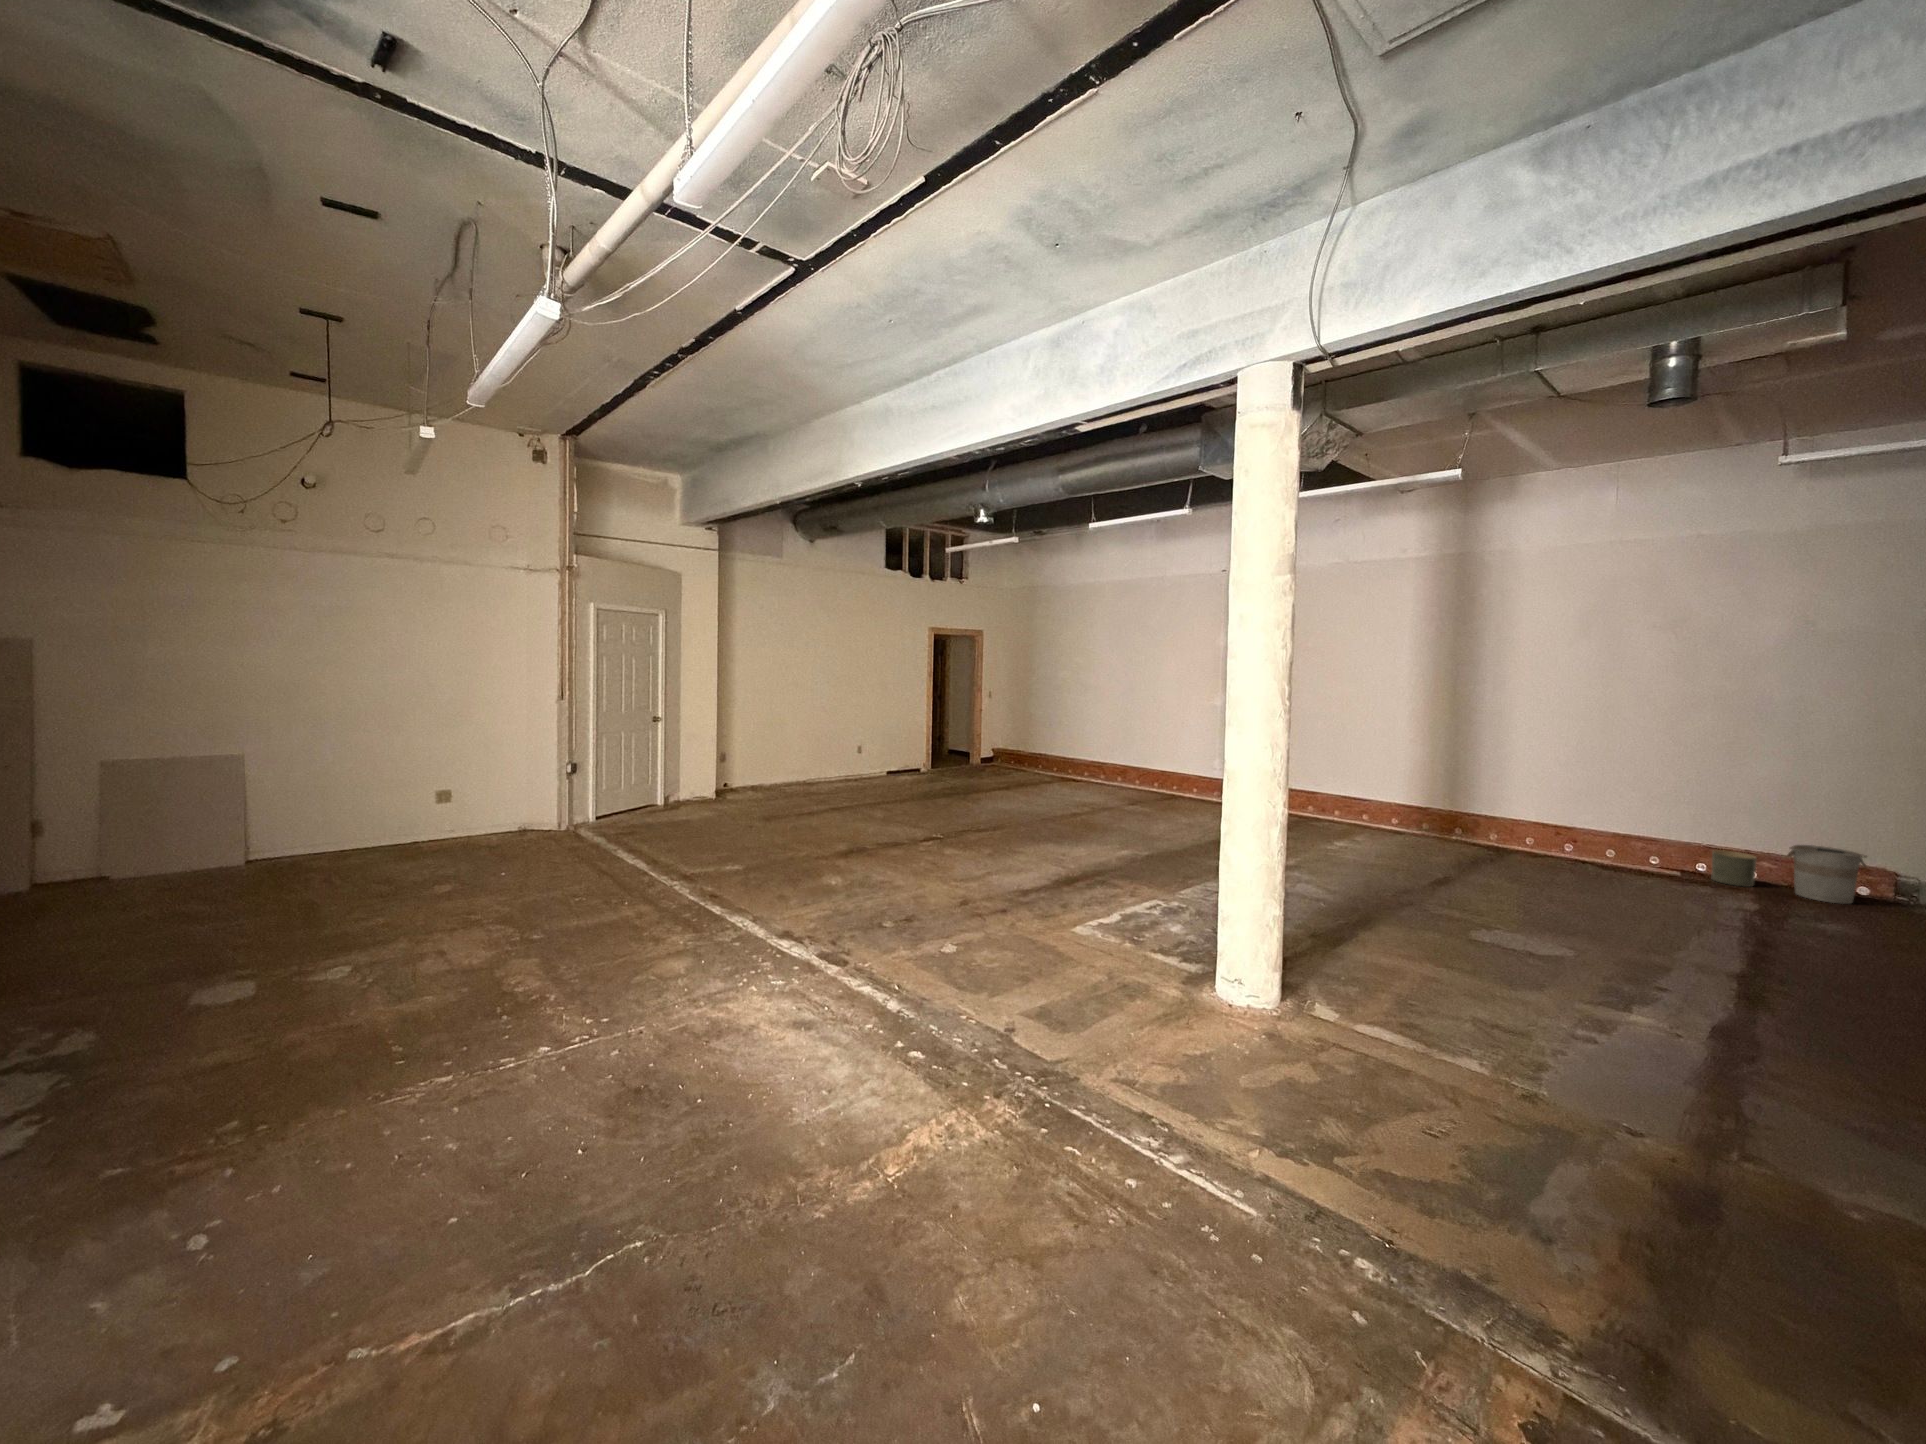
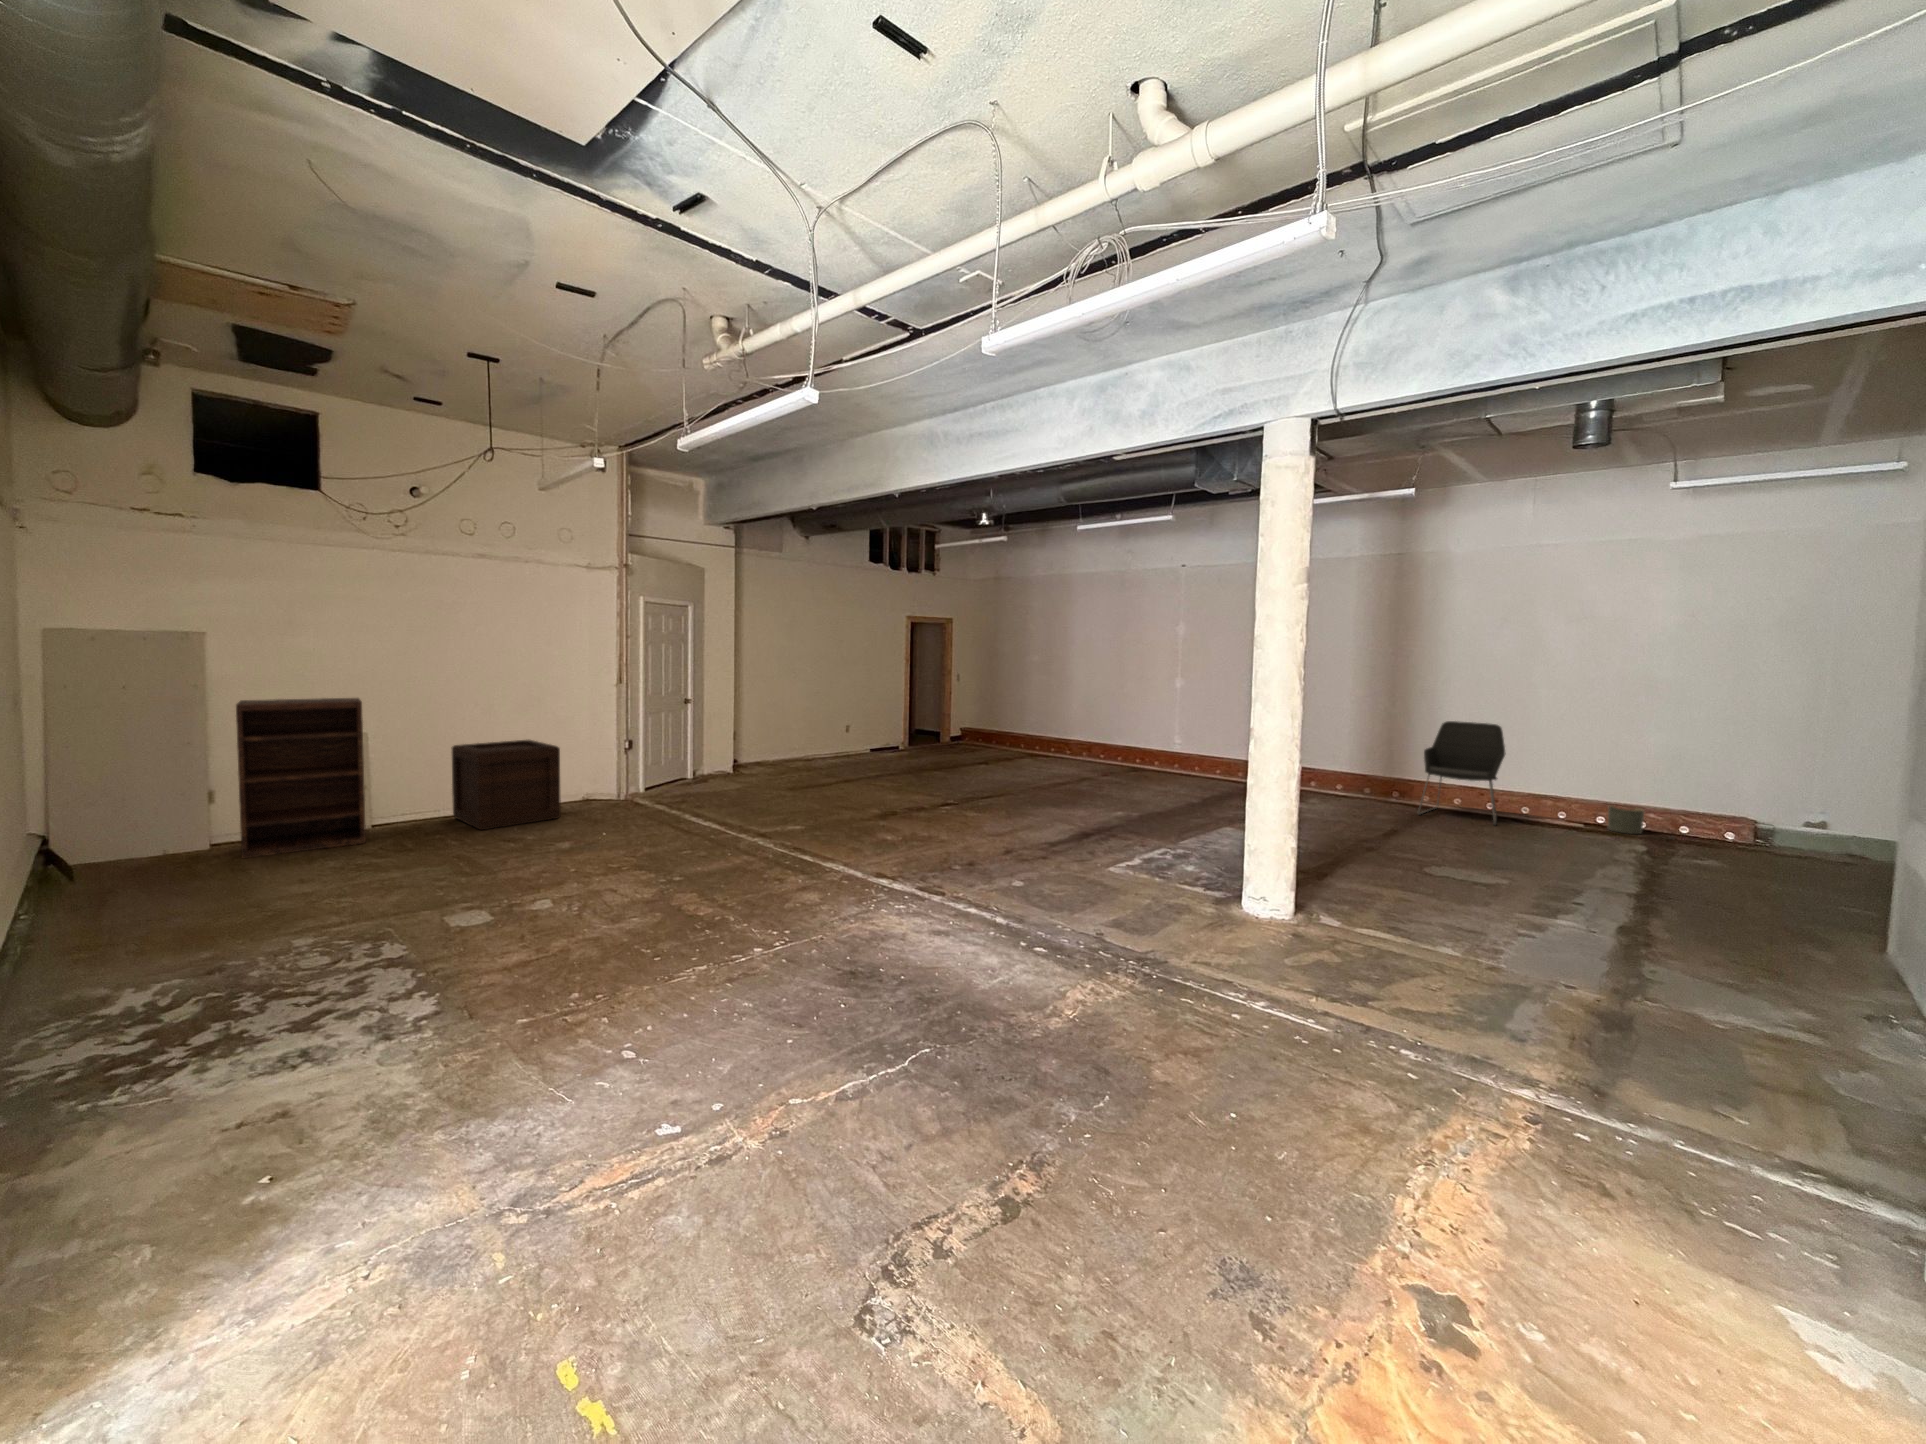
shelving unit: none [46,714,231,903] -> present [236,698,366,858]
chair: none [1481,747,1586,873] -> present [1418,721,1506,825]
wooden crate: none [350,762,472,868] -> present [452,740,561,830]
bucket: present [1787,845,1866,904] -> none [1669,799,1733,846]

